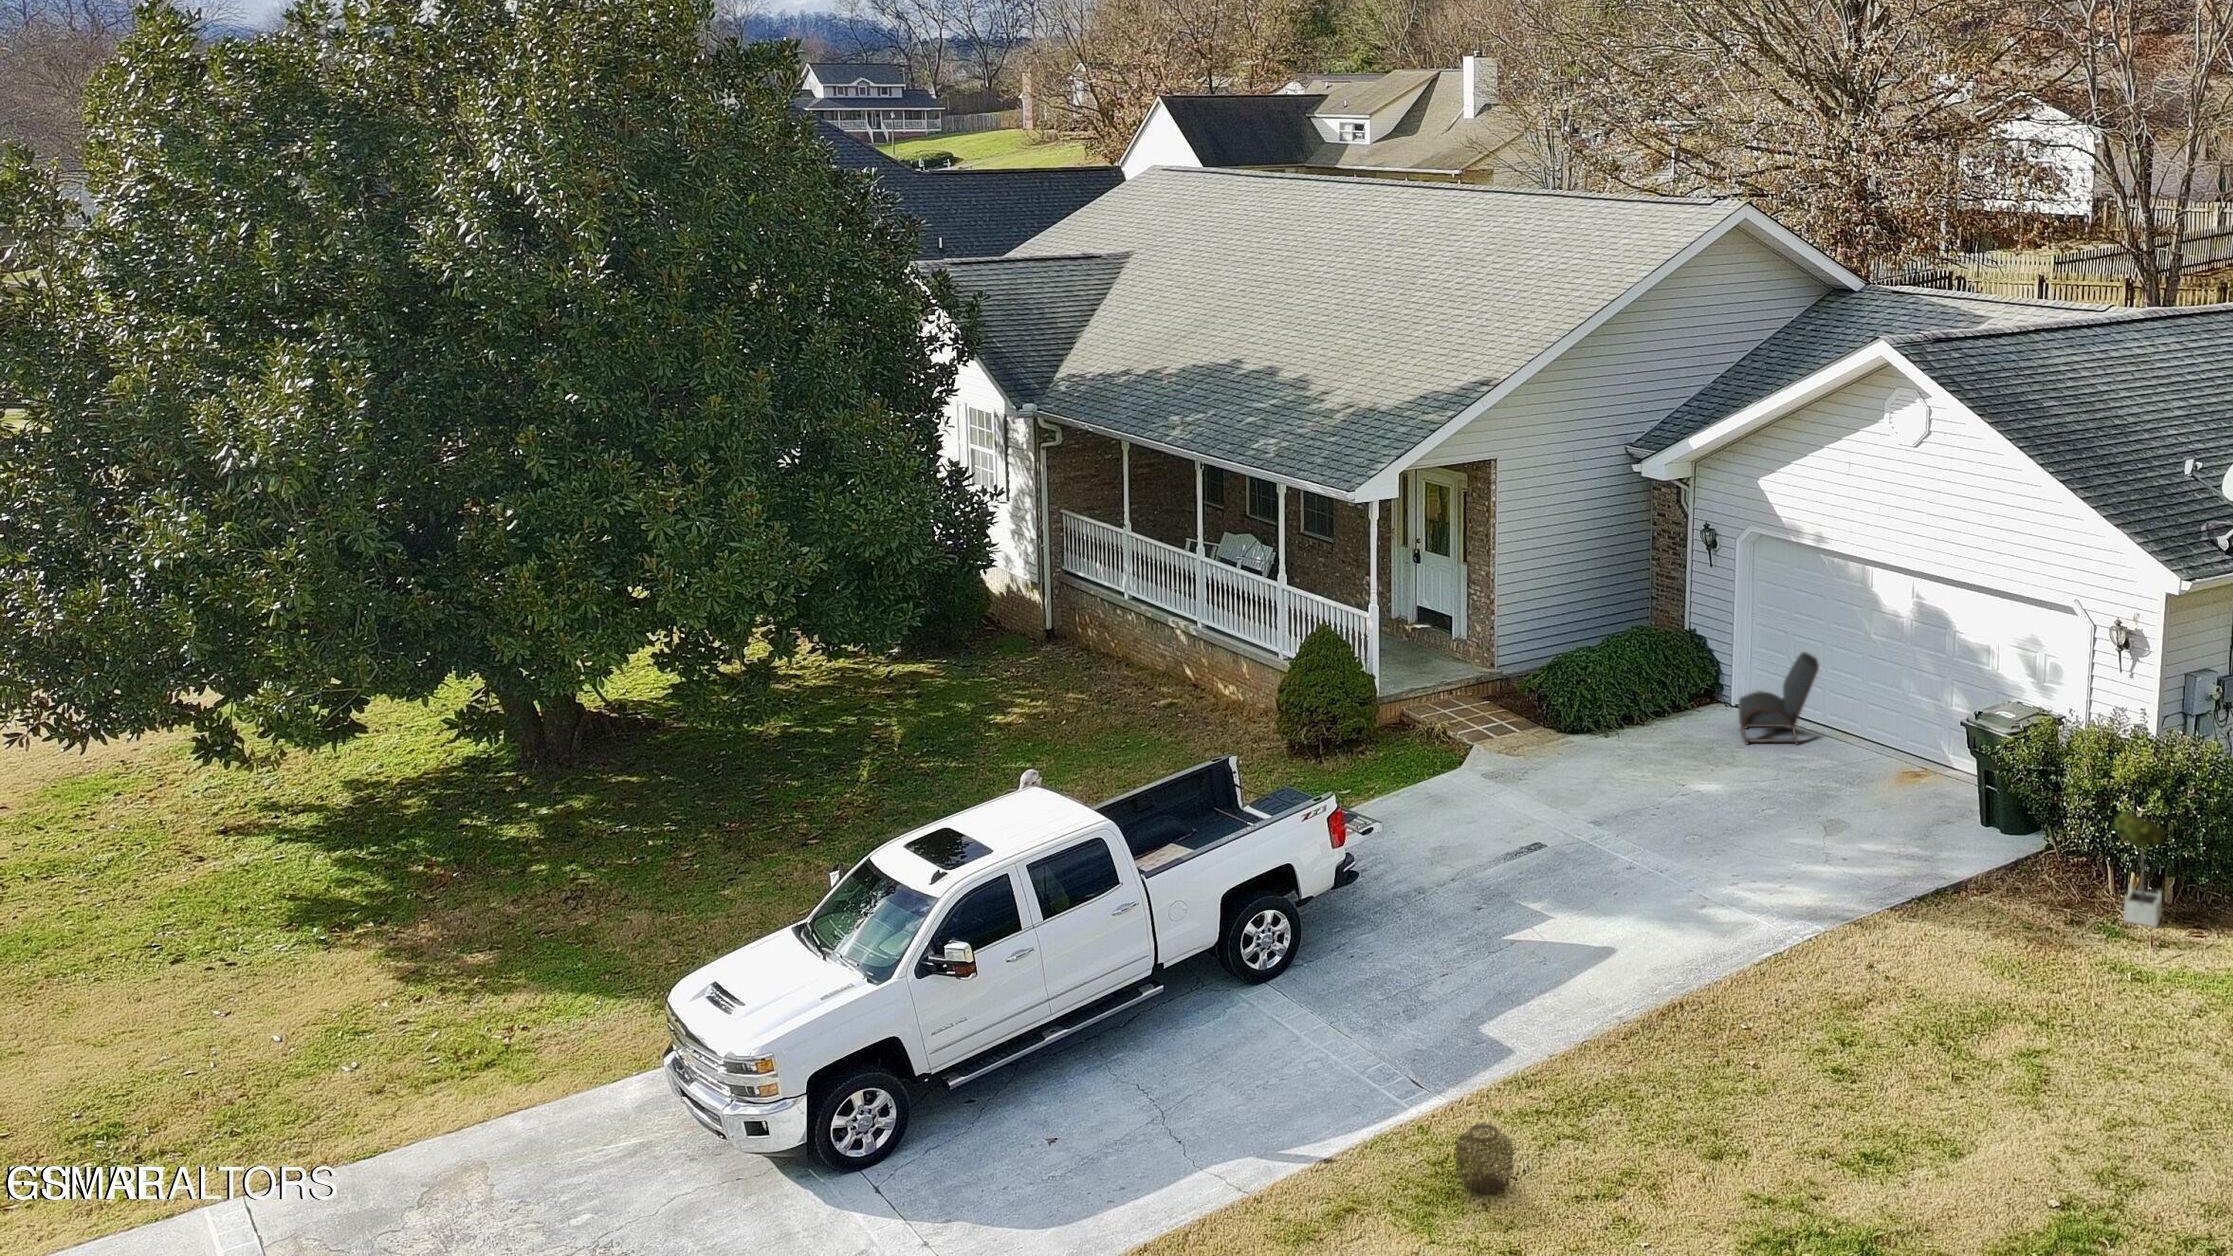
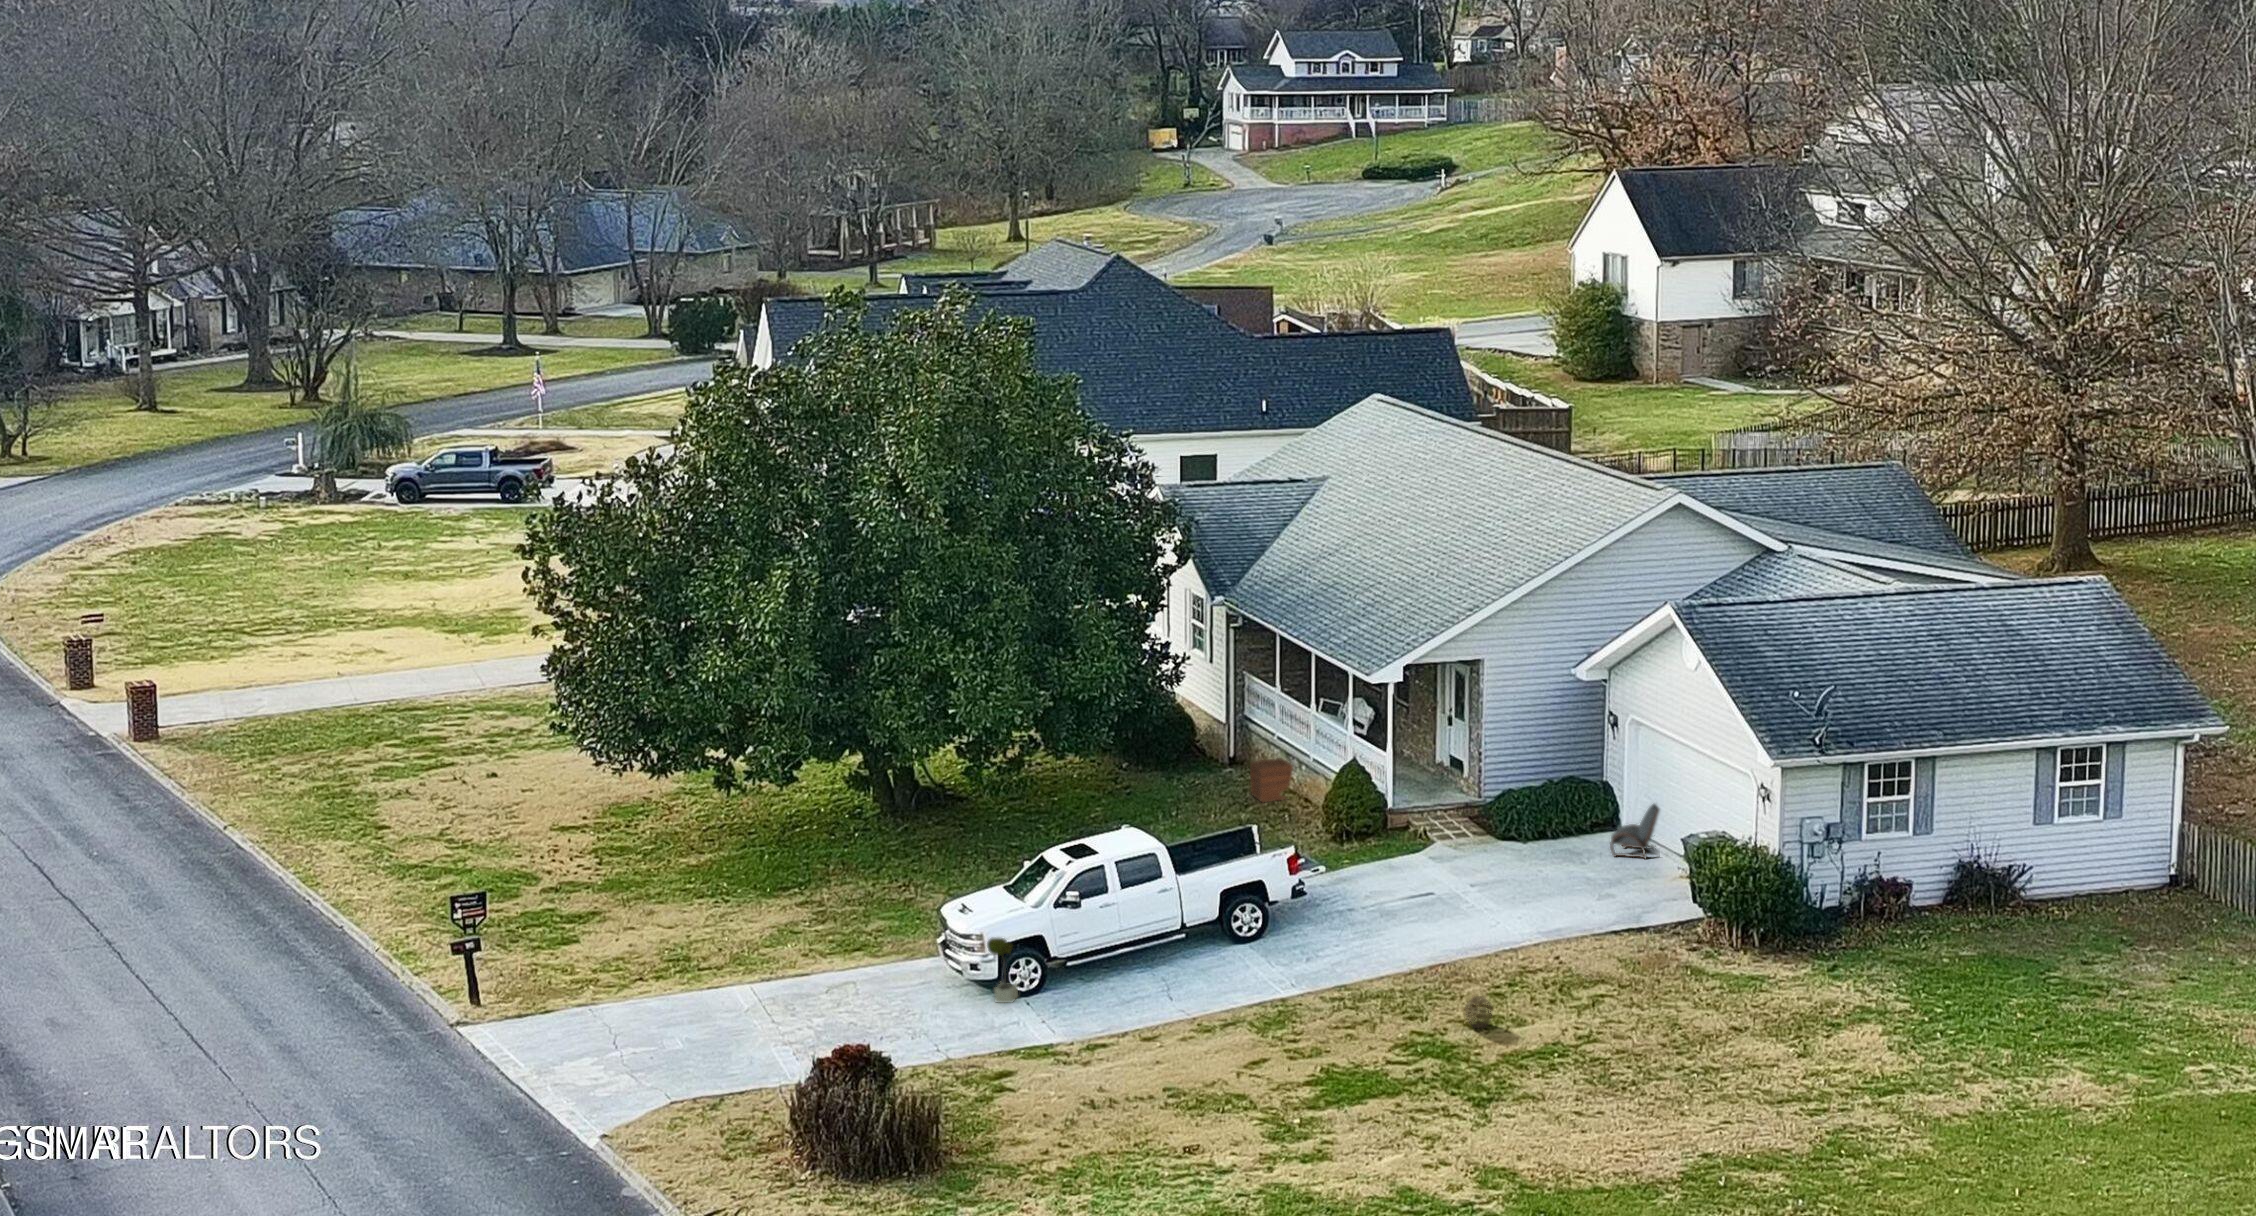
wooden crate: none [1112,626,1184,694] -> present [1250,758,1293,803]
potted tree: present [2114,813,2165,927] -> present [987,938,1018,1003]
woven basket: present [1455,1124,1513,1194] -> present [1465,996,1492,1028]

